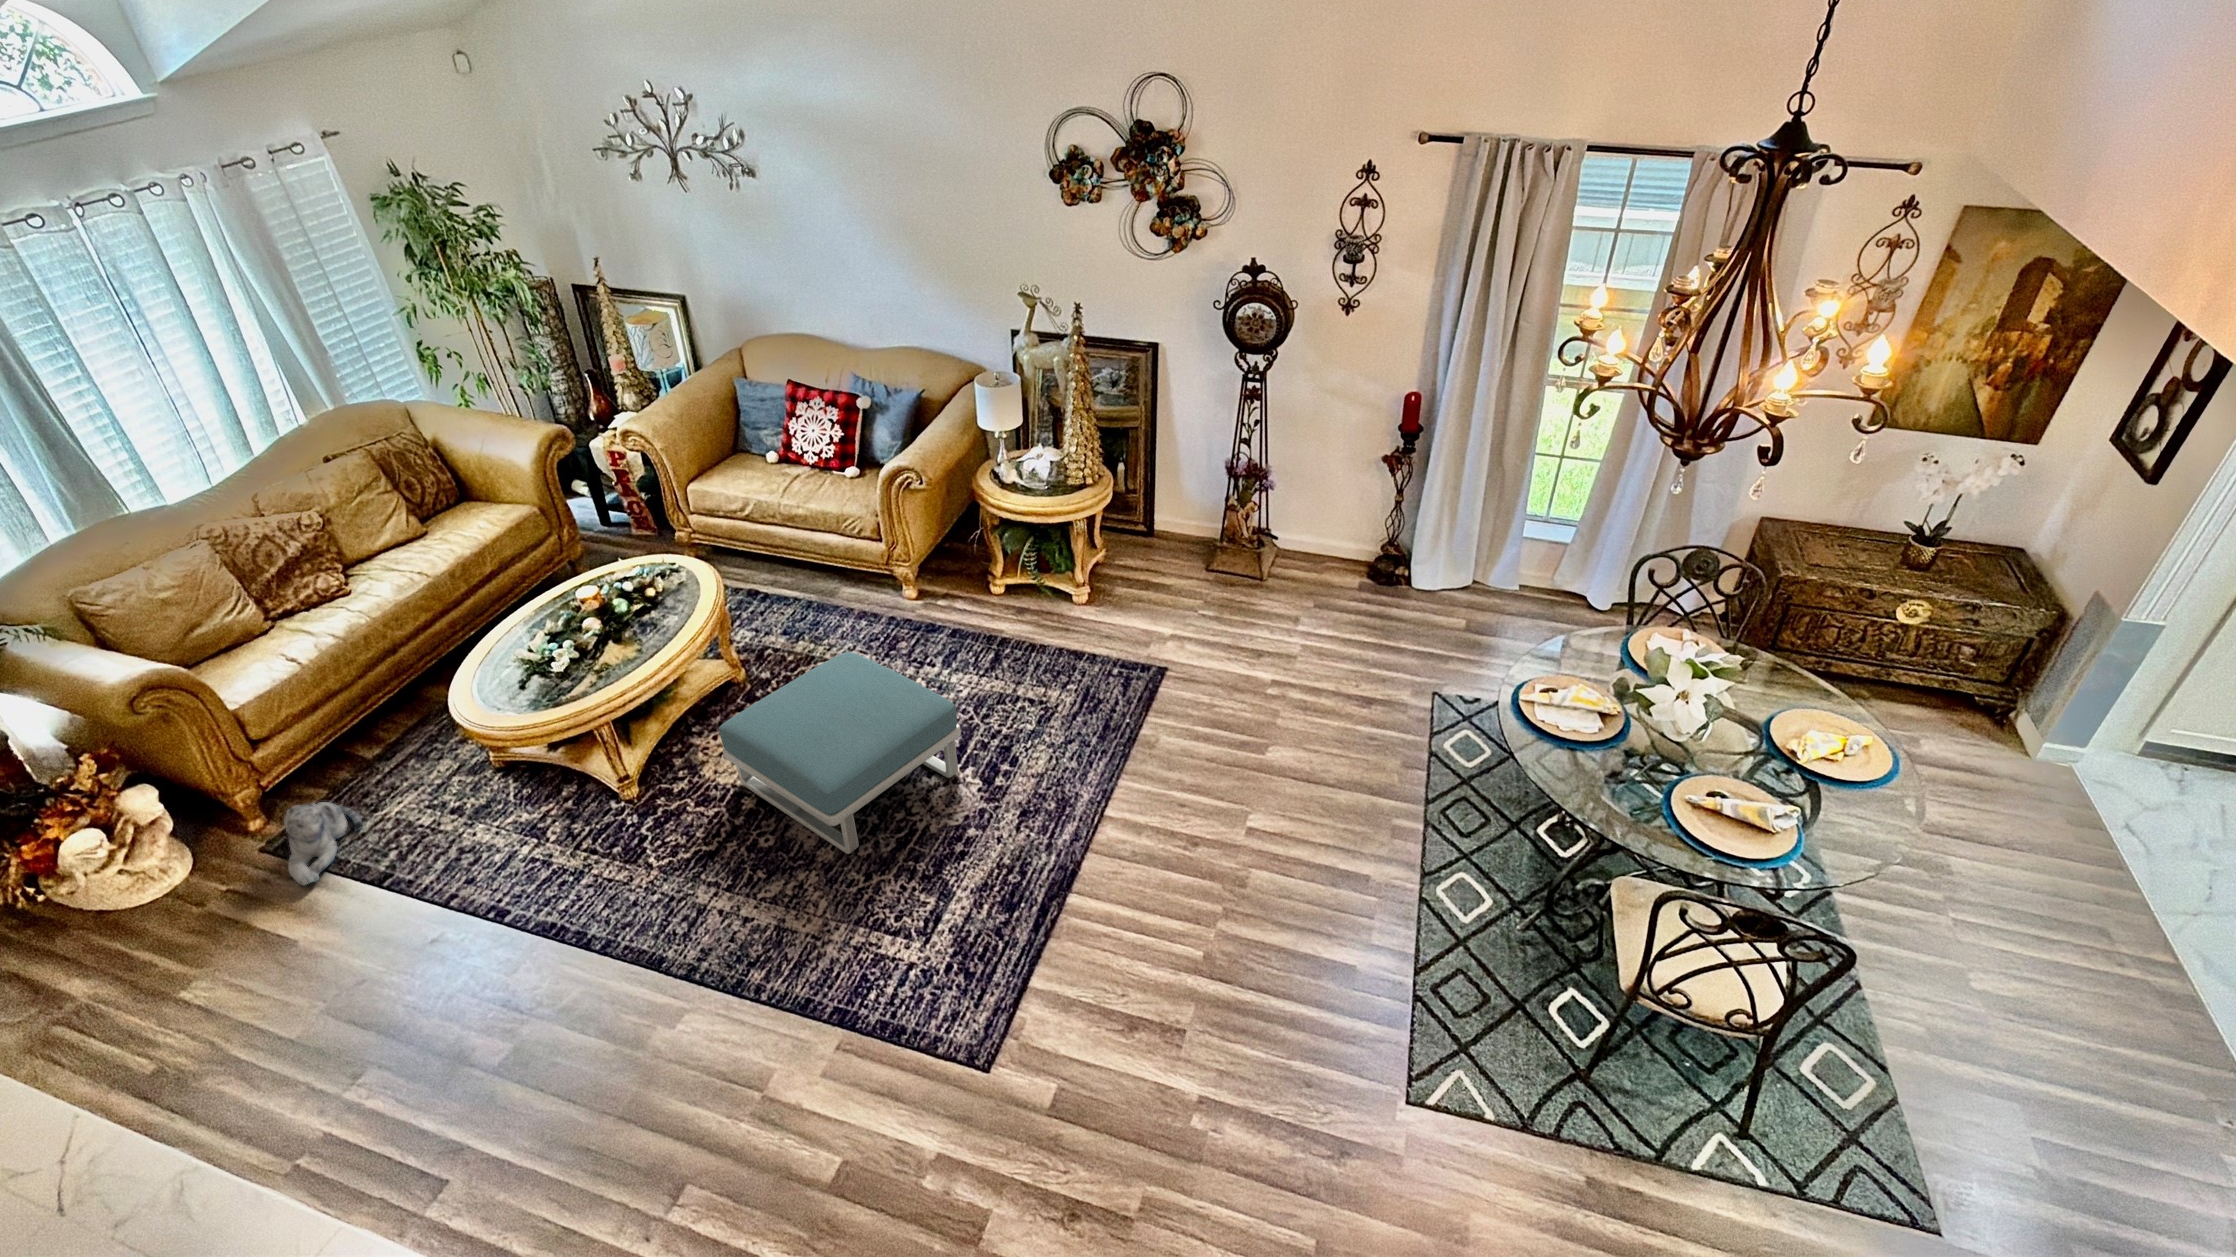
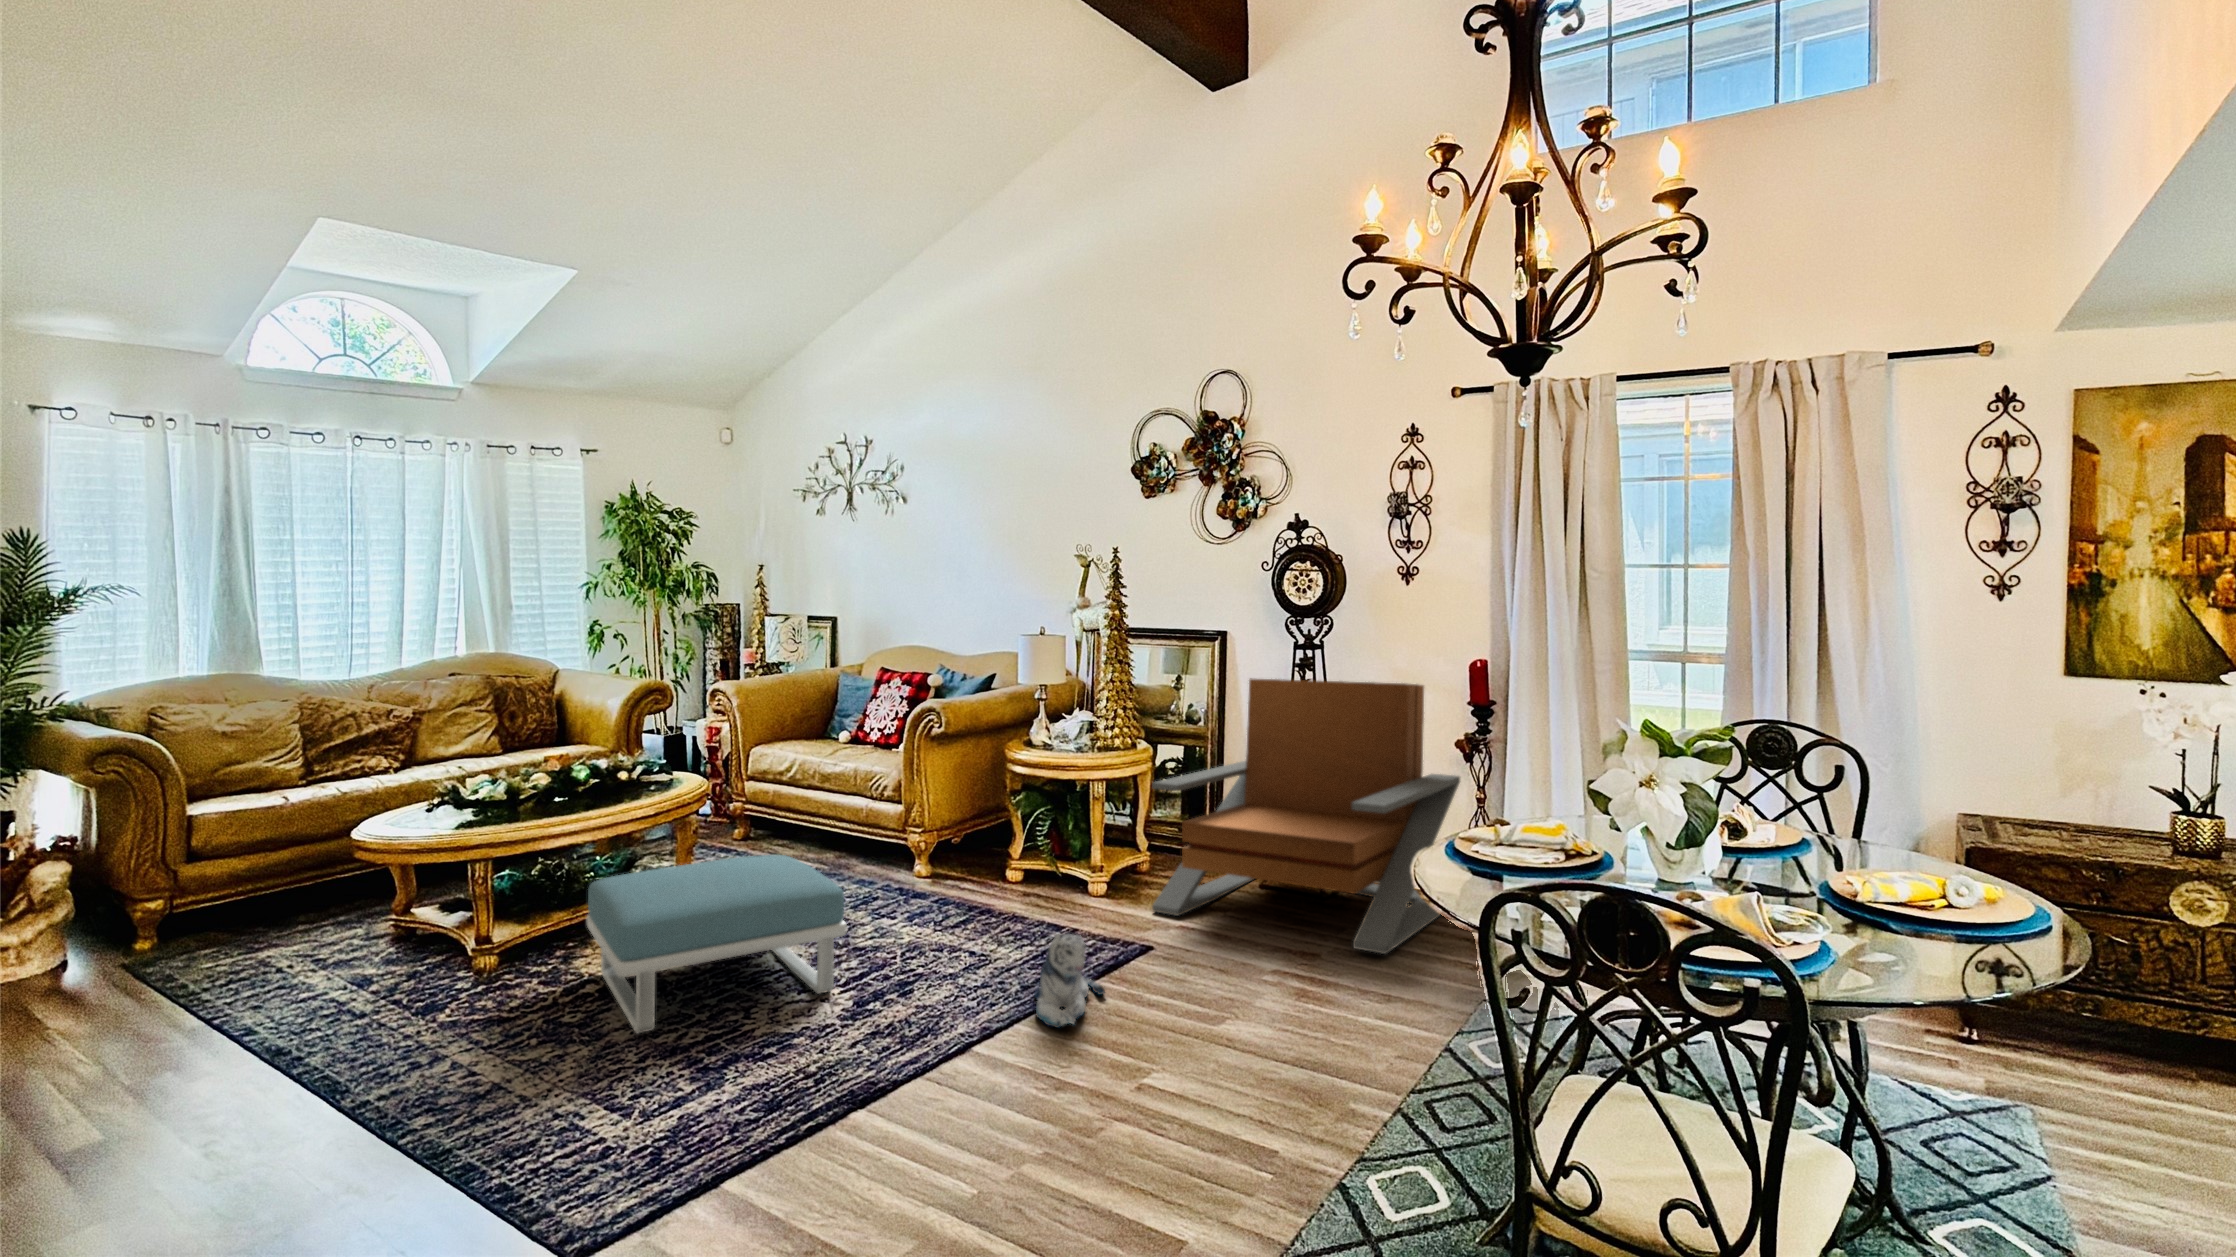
lounge chair: none [1142,400,1381,659] -> present [1152,678,1460,954]
plush toy: present [284,802,362,886] -> present [1034,934,1105,1028]

